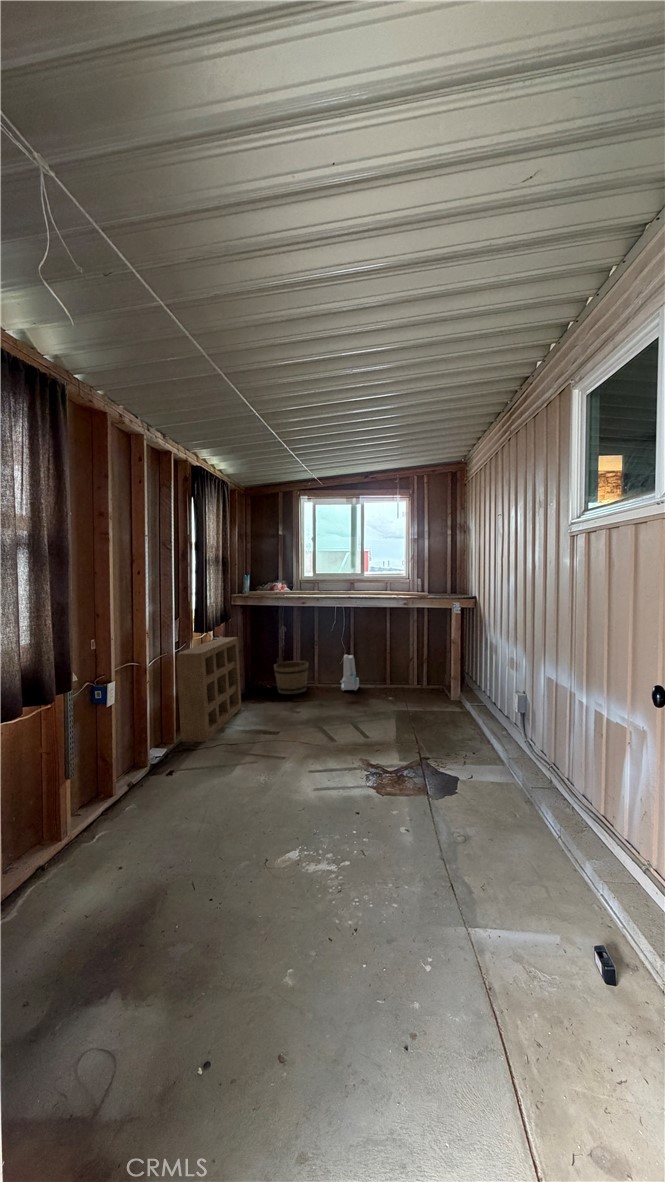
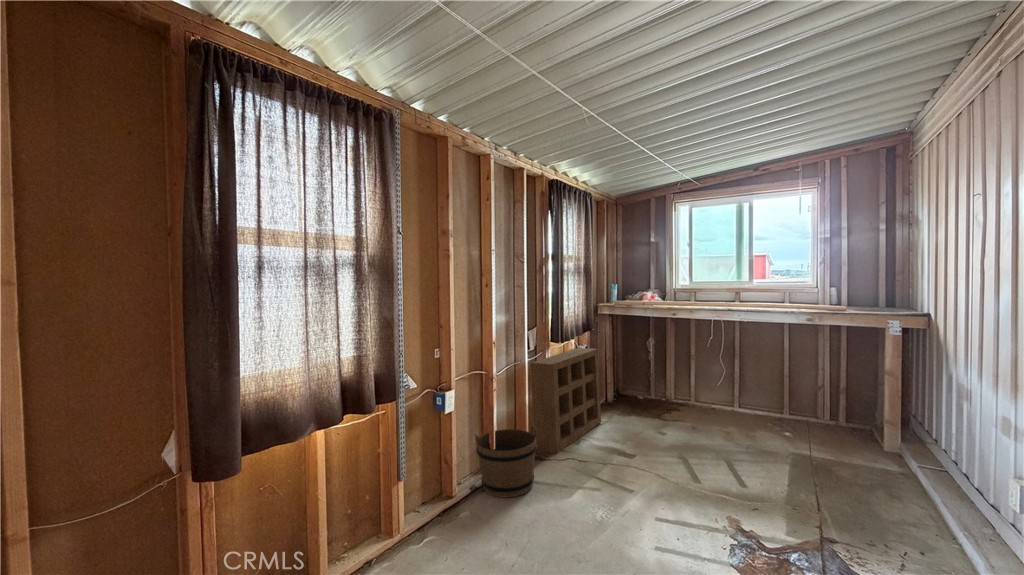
vacuum cleaner: present [340,655,359,691] -> none [717,378,745,422]
bucket: present [274,658,308,694] -> present [475,426,536,497]

